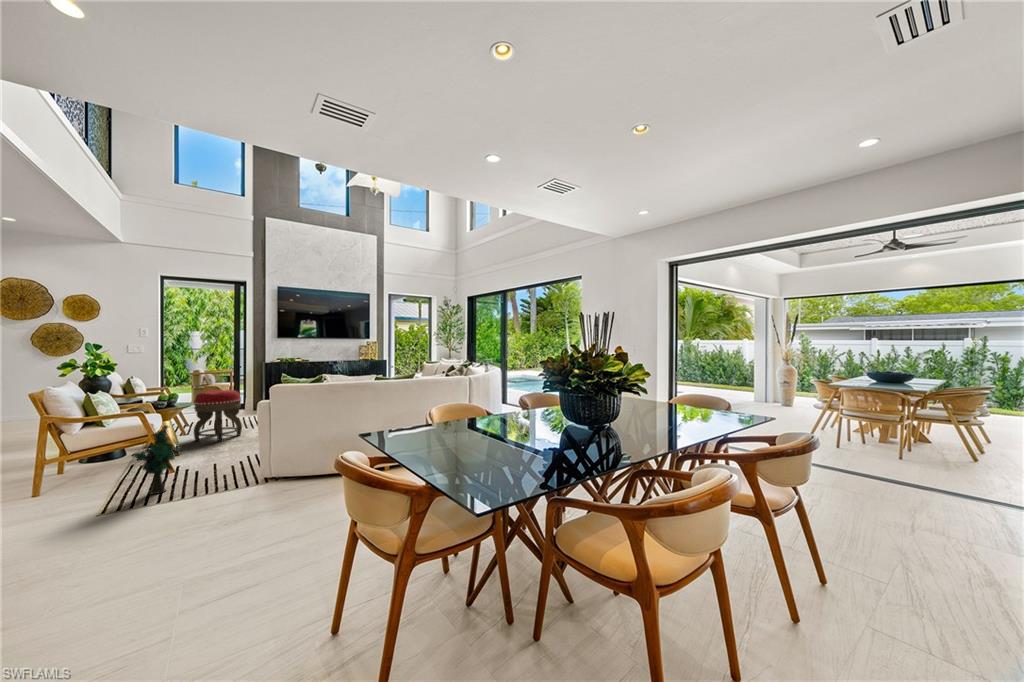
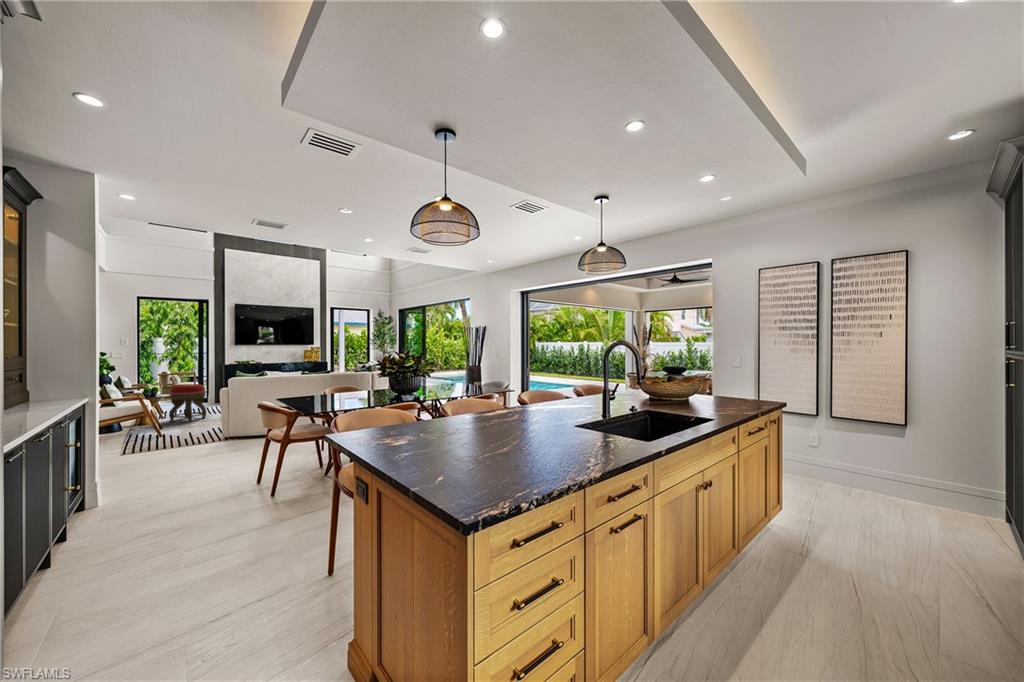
decorative plant: present [132,425,181,495] -> none [138,403,170,447]

